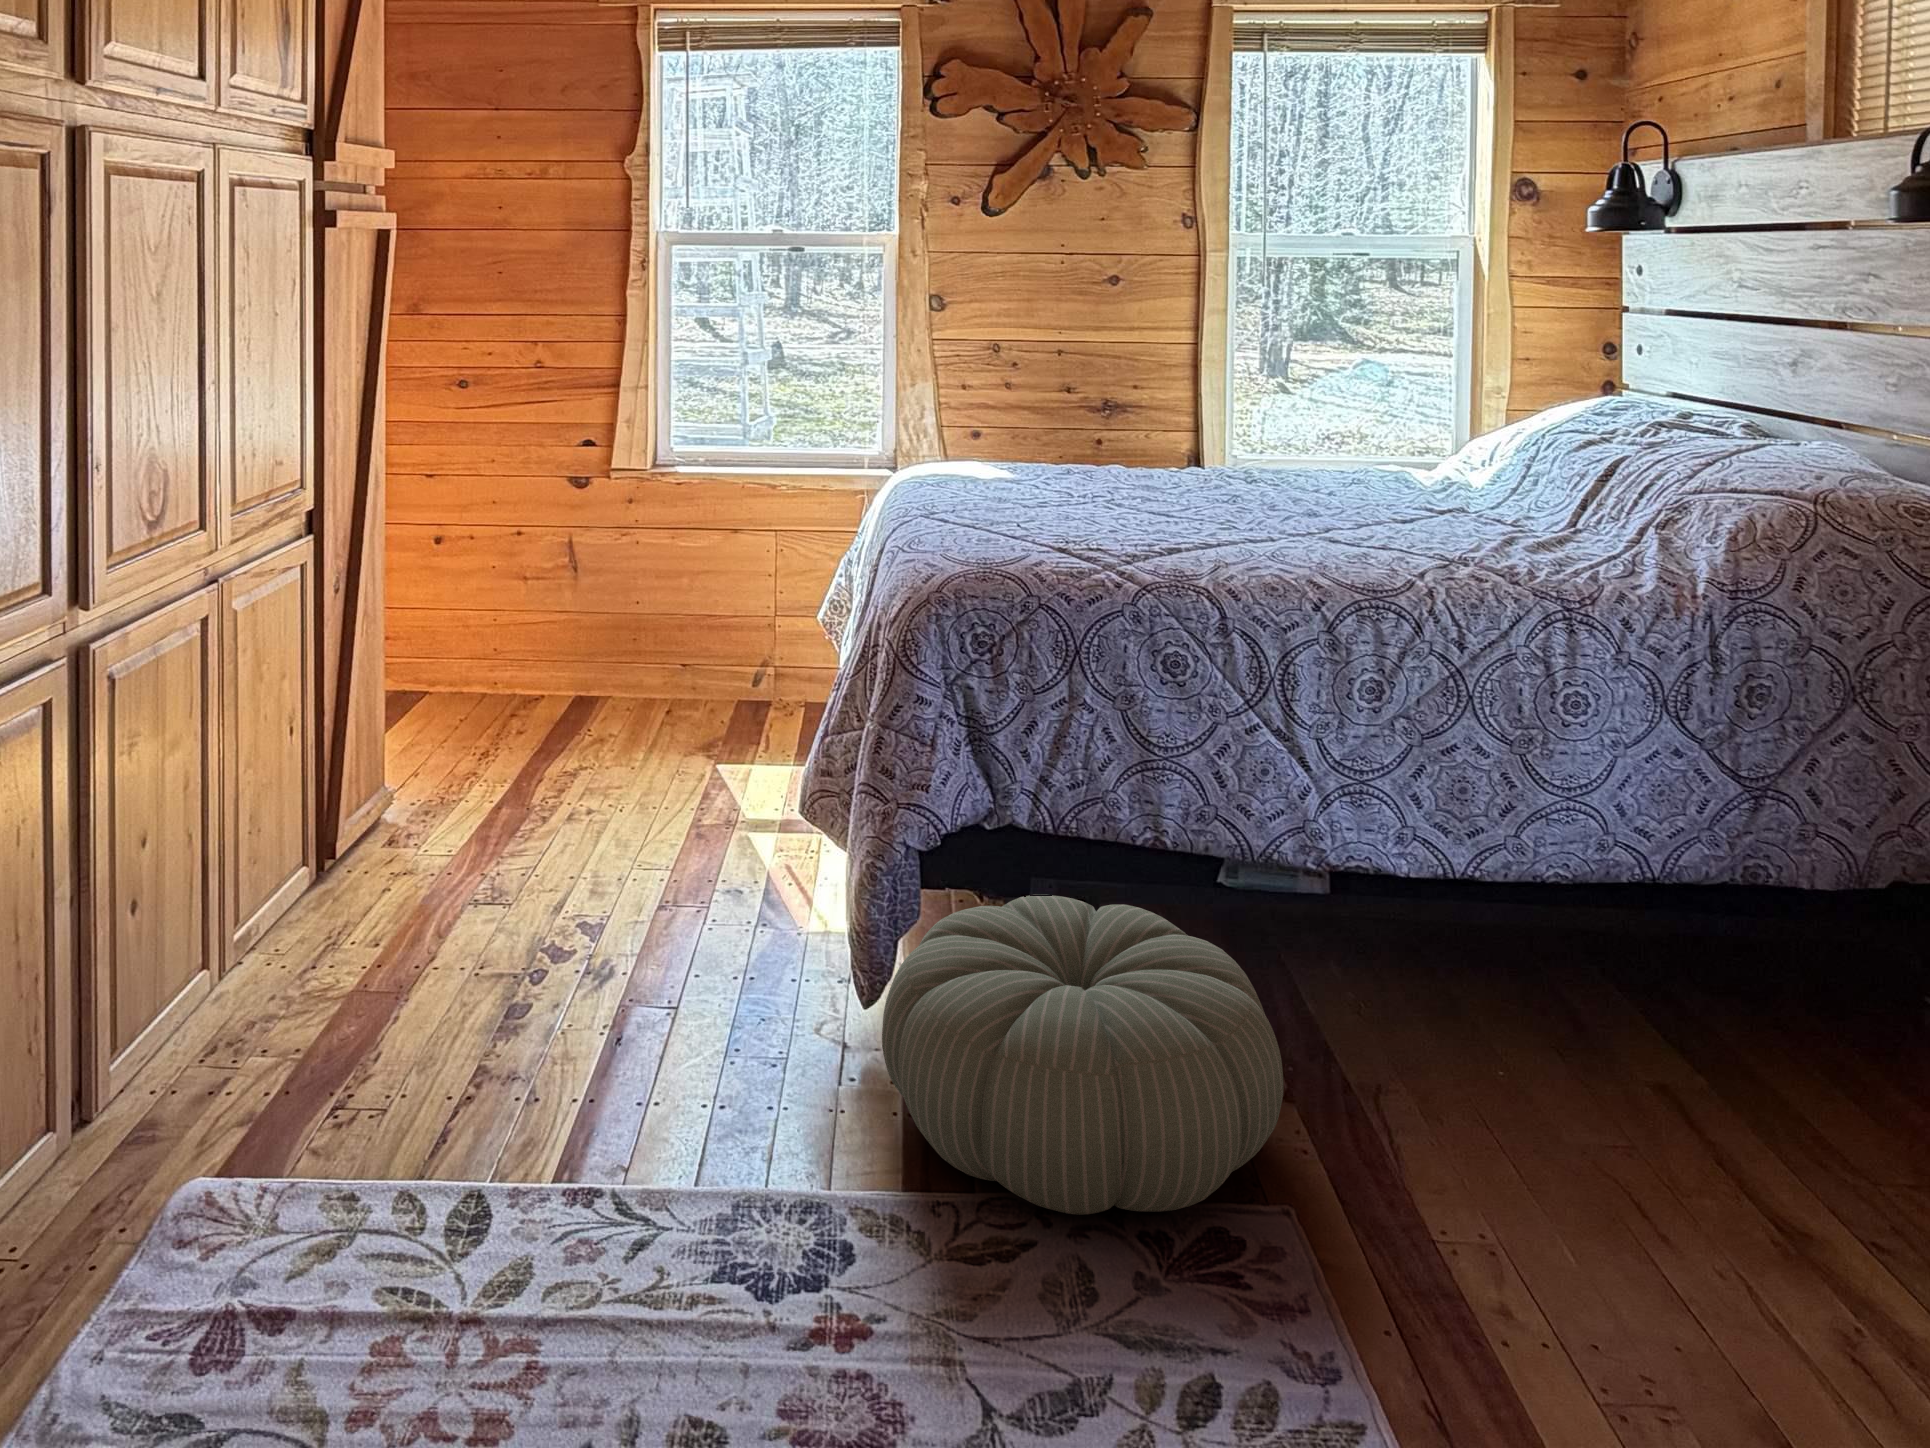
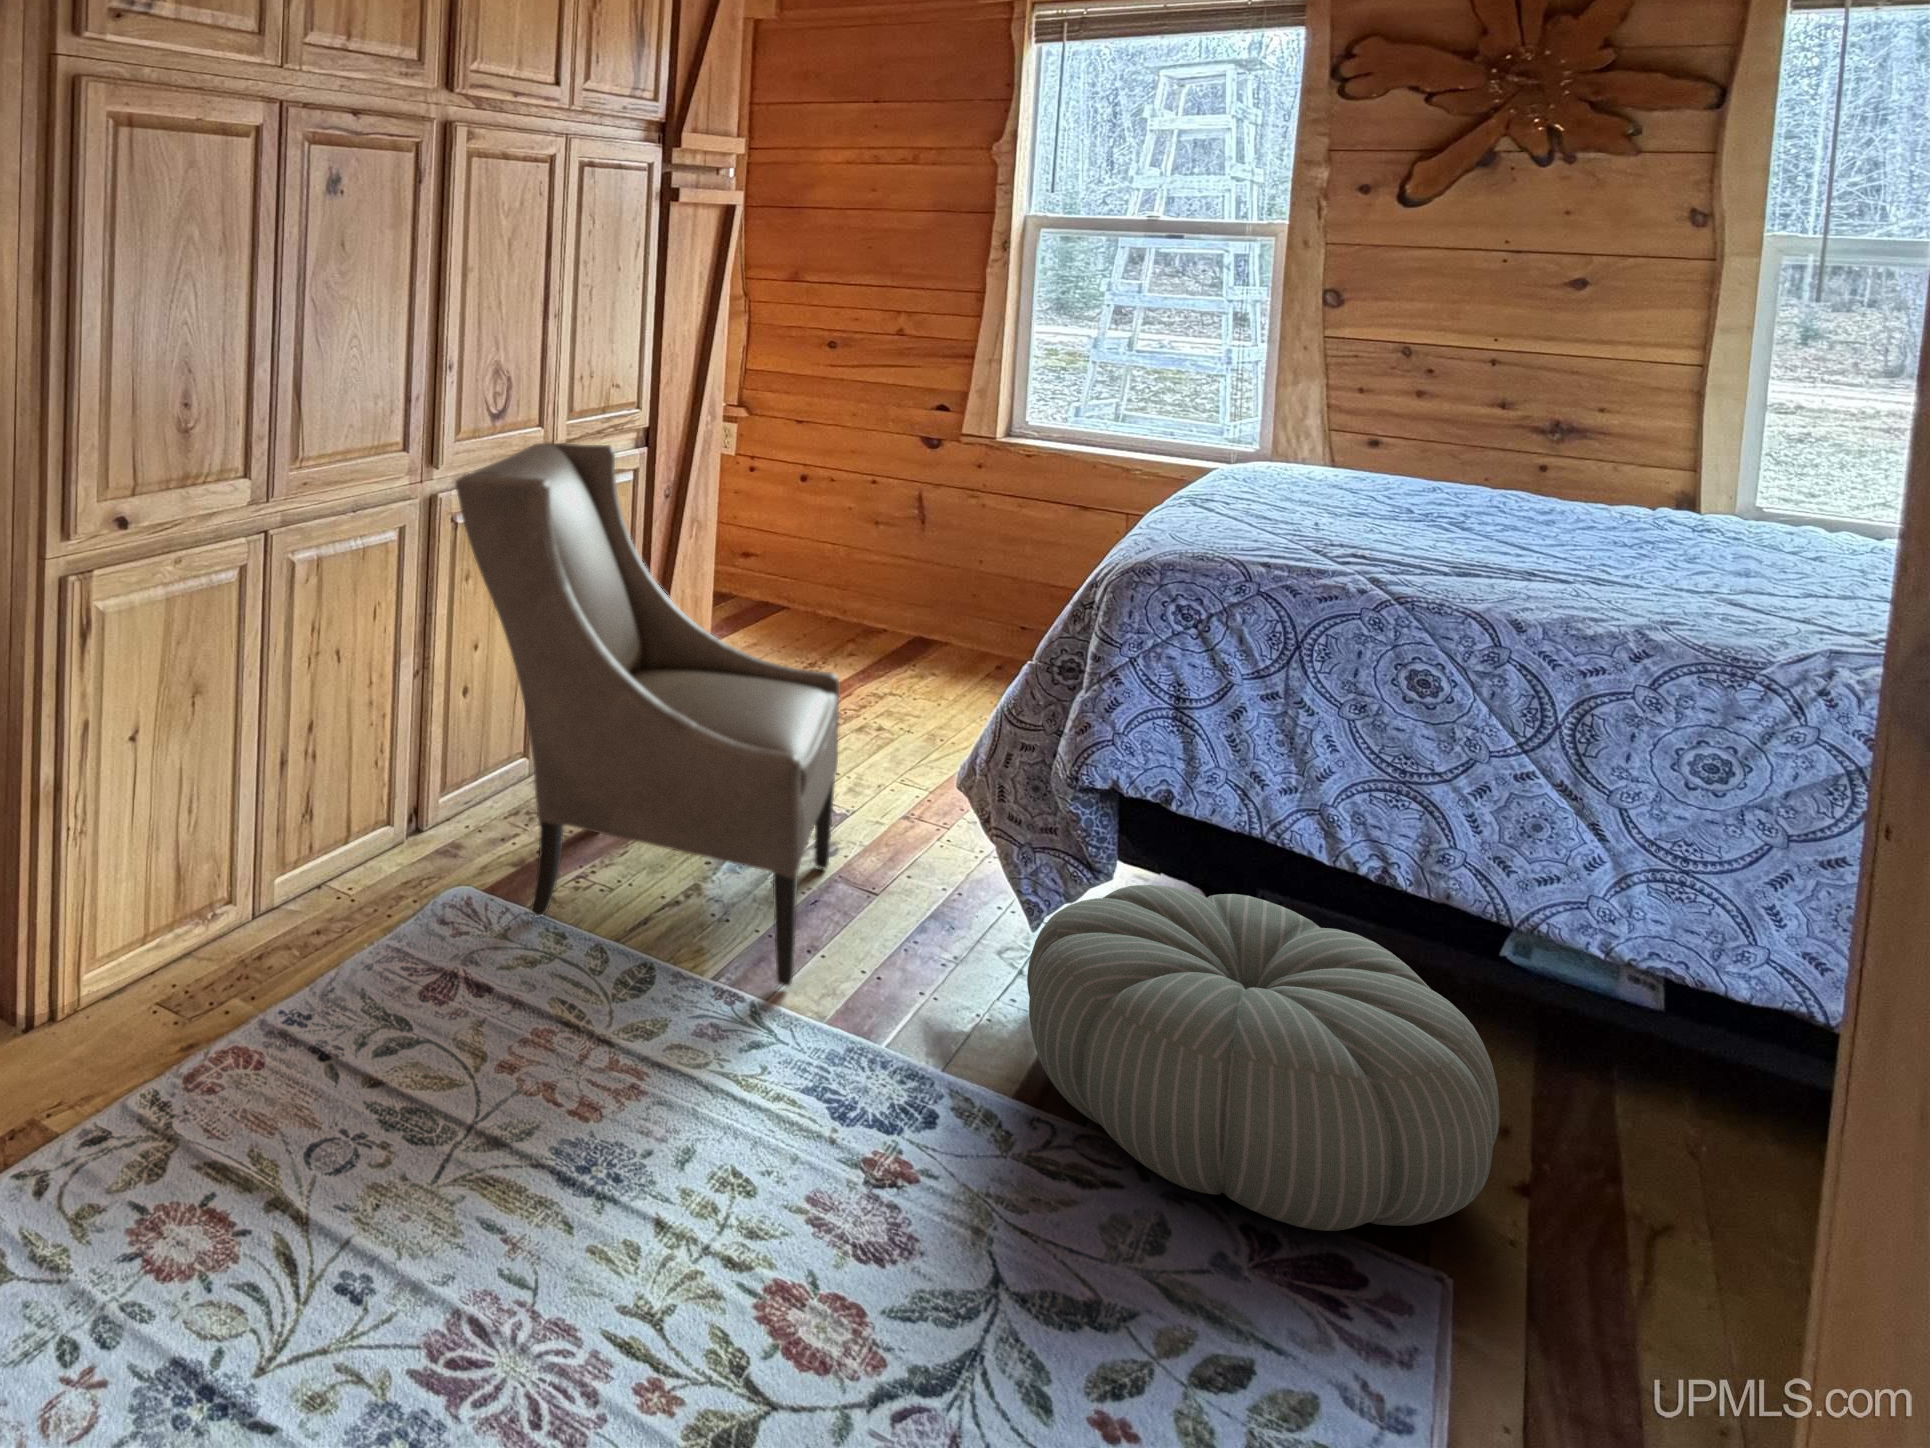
armchair: none [172,538,649,1184] -> present [455,443,839,986]

